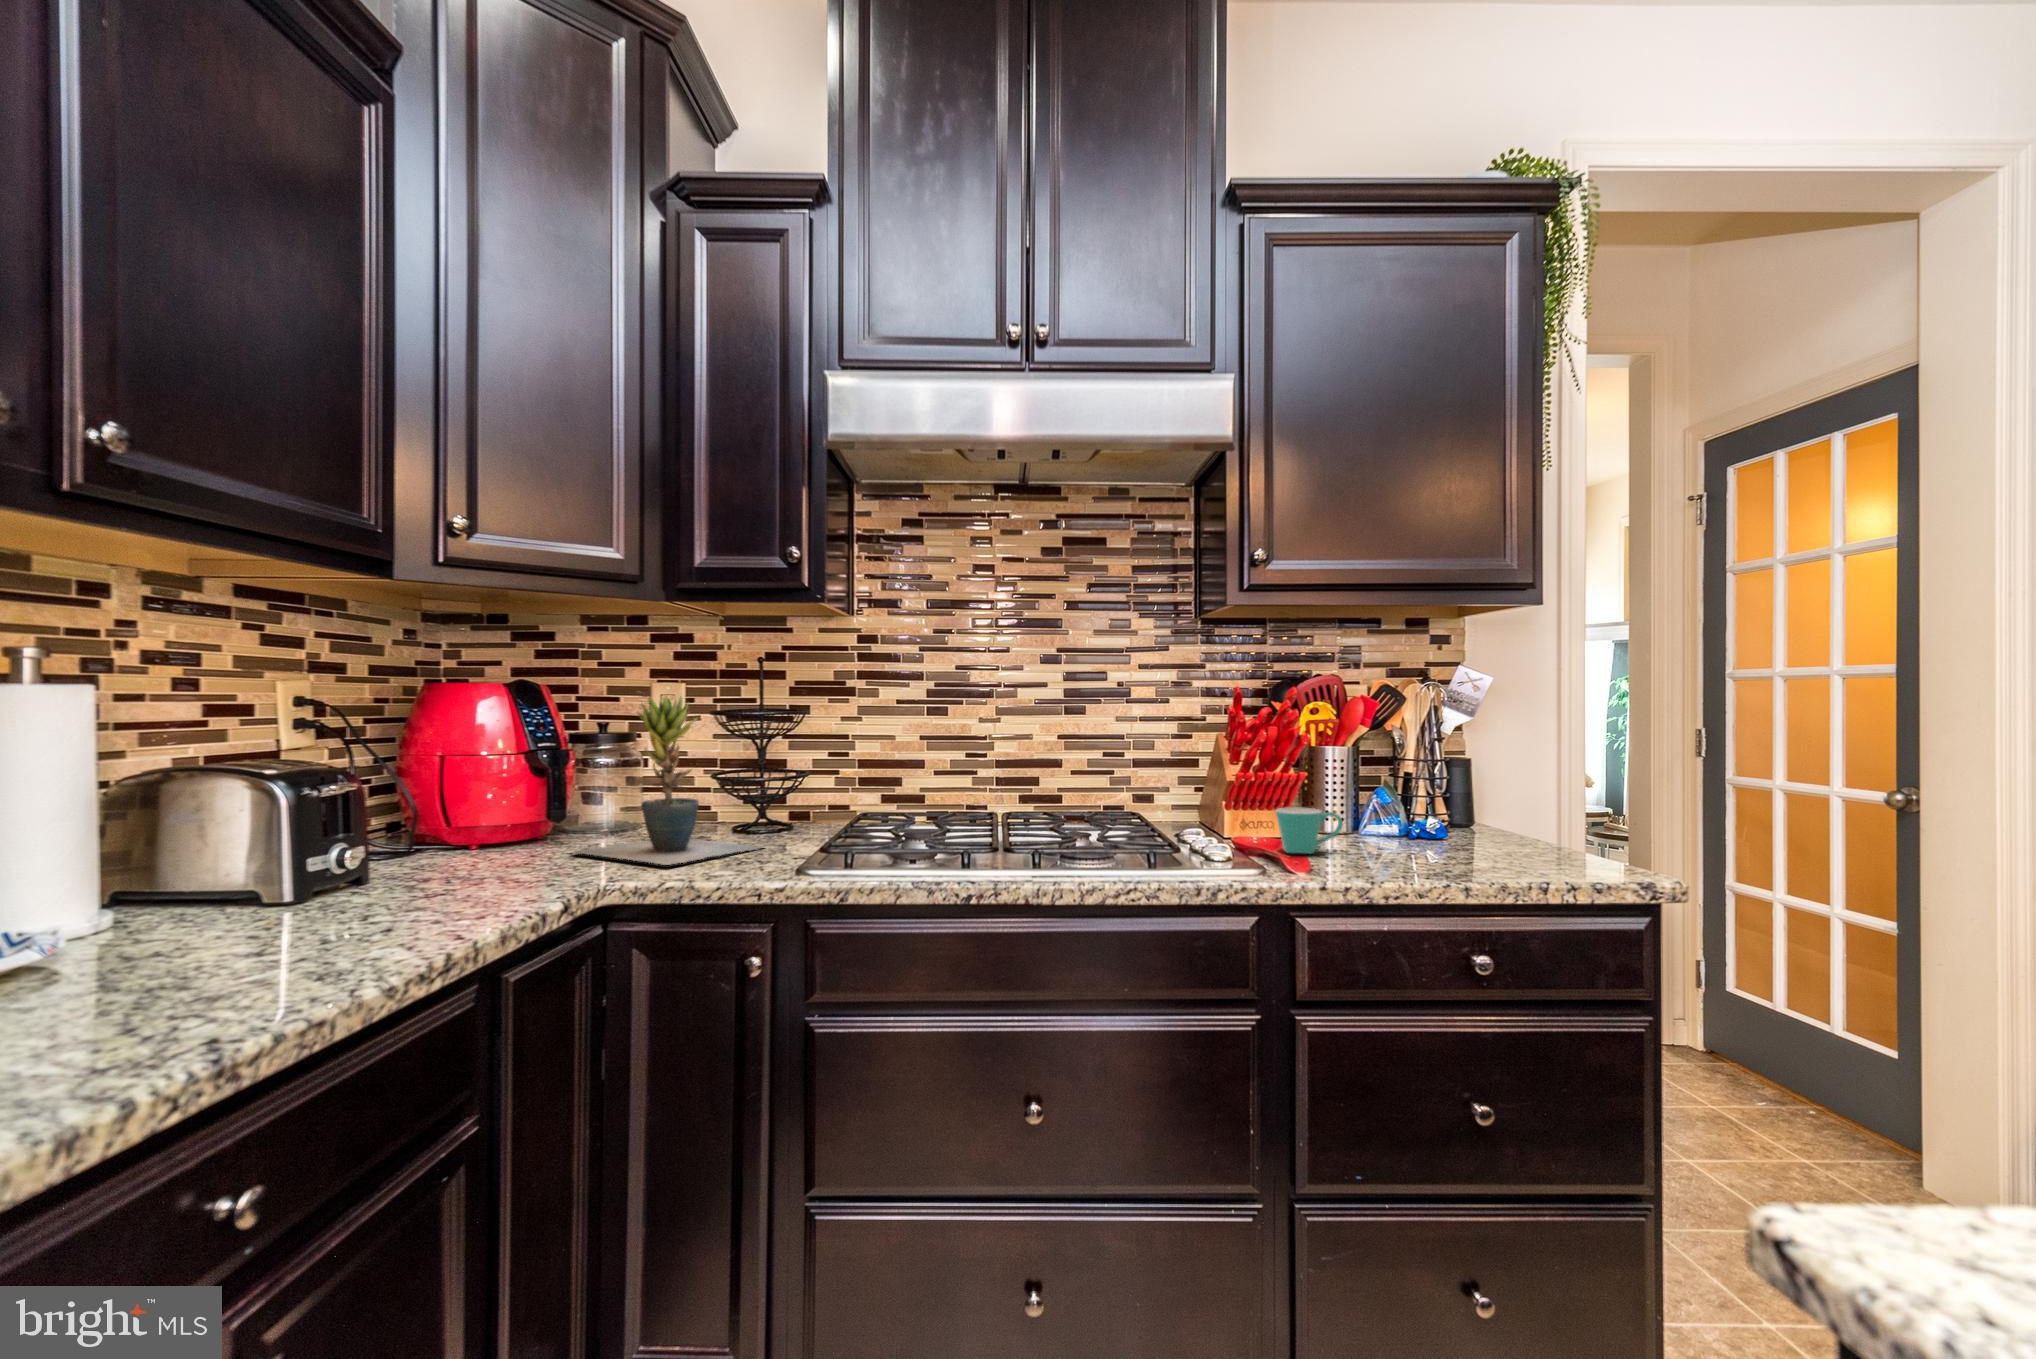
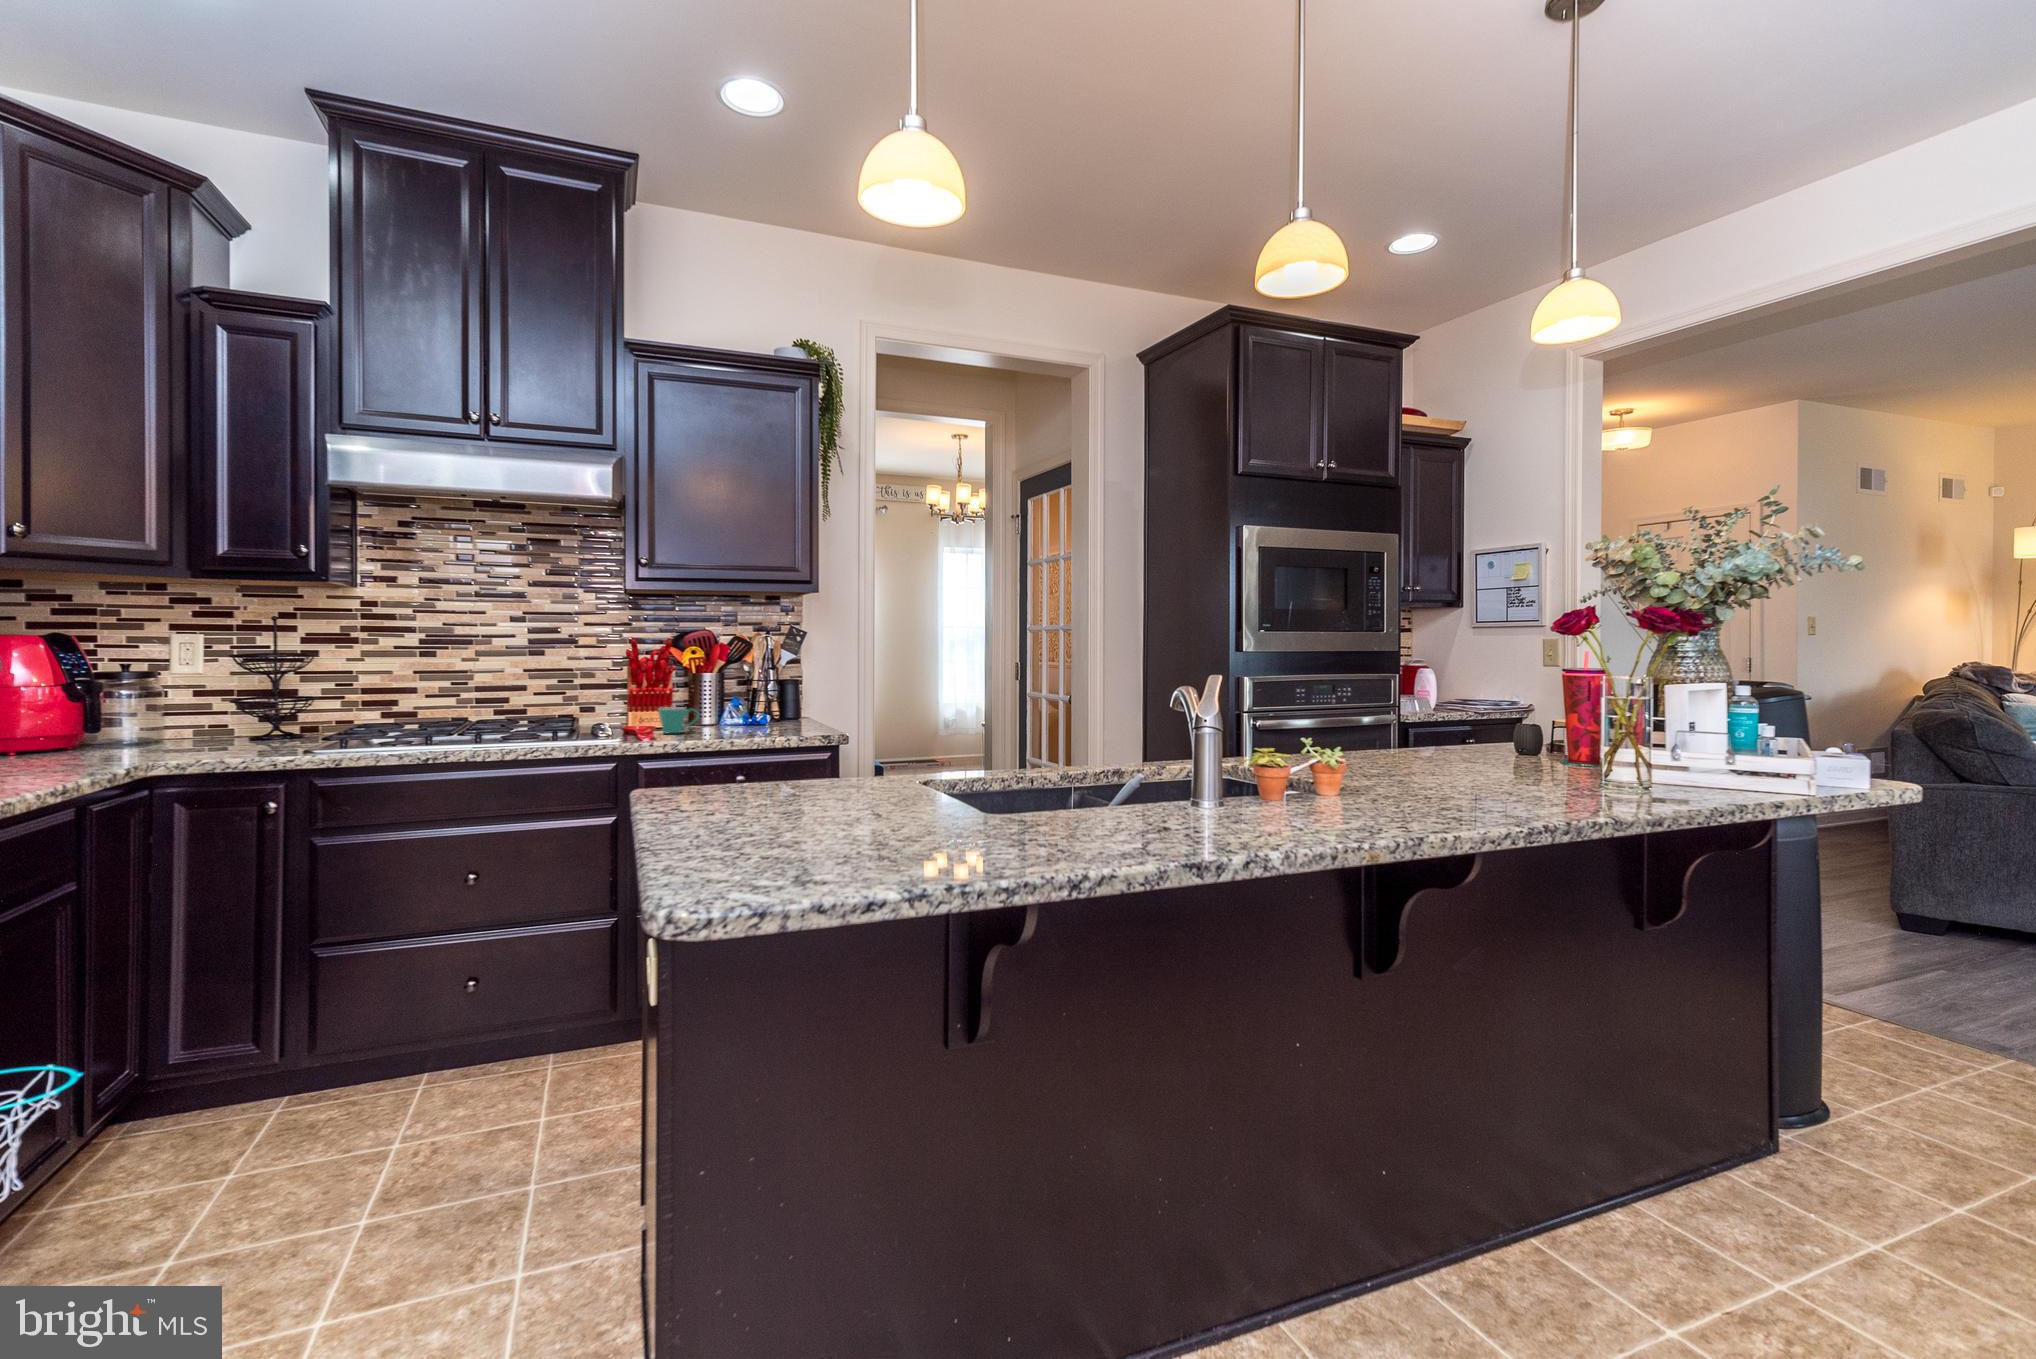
potted plant: present [575,697,759,865] -> none [98,638,280,756]

